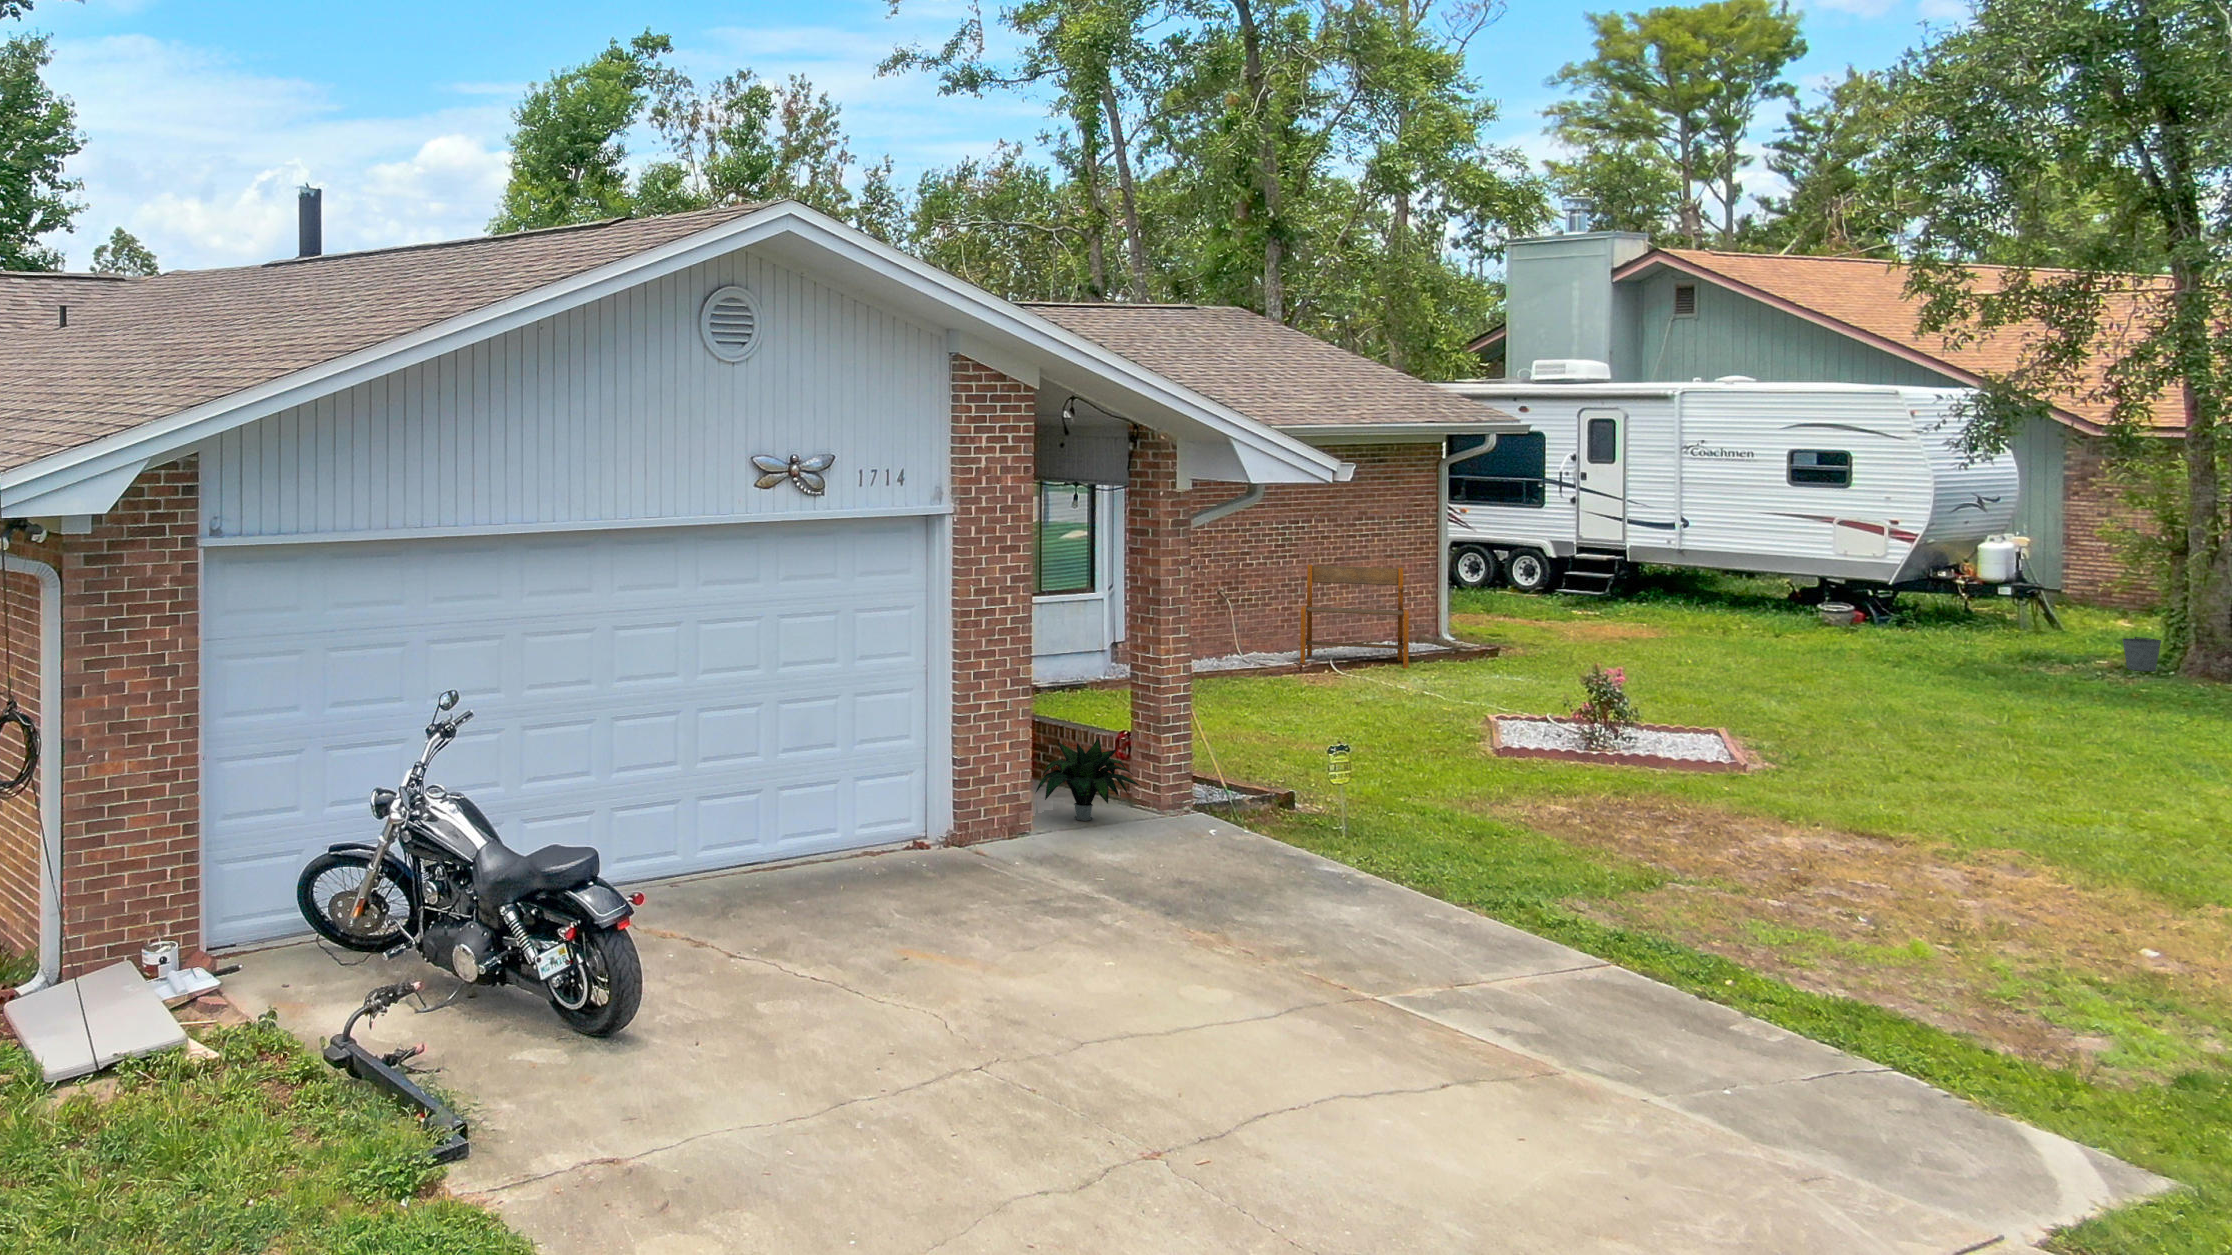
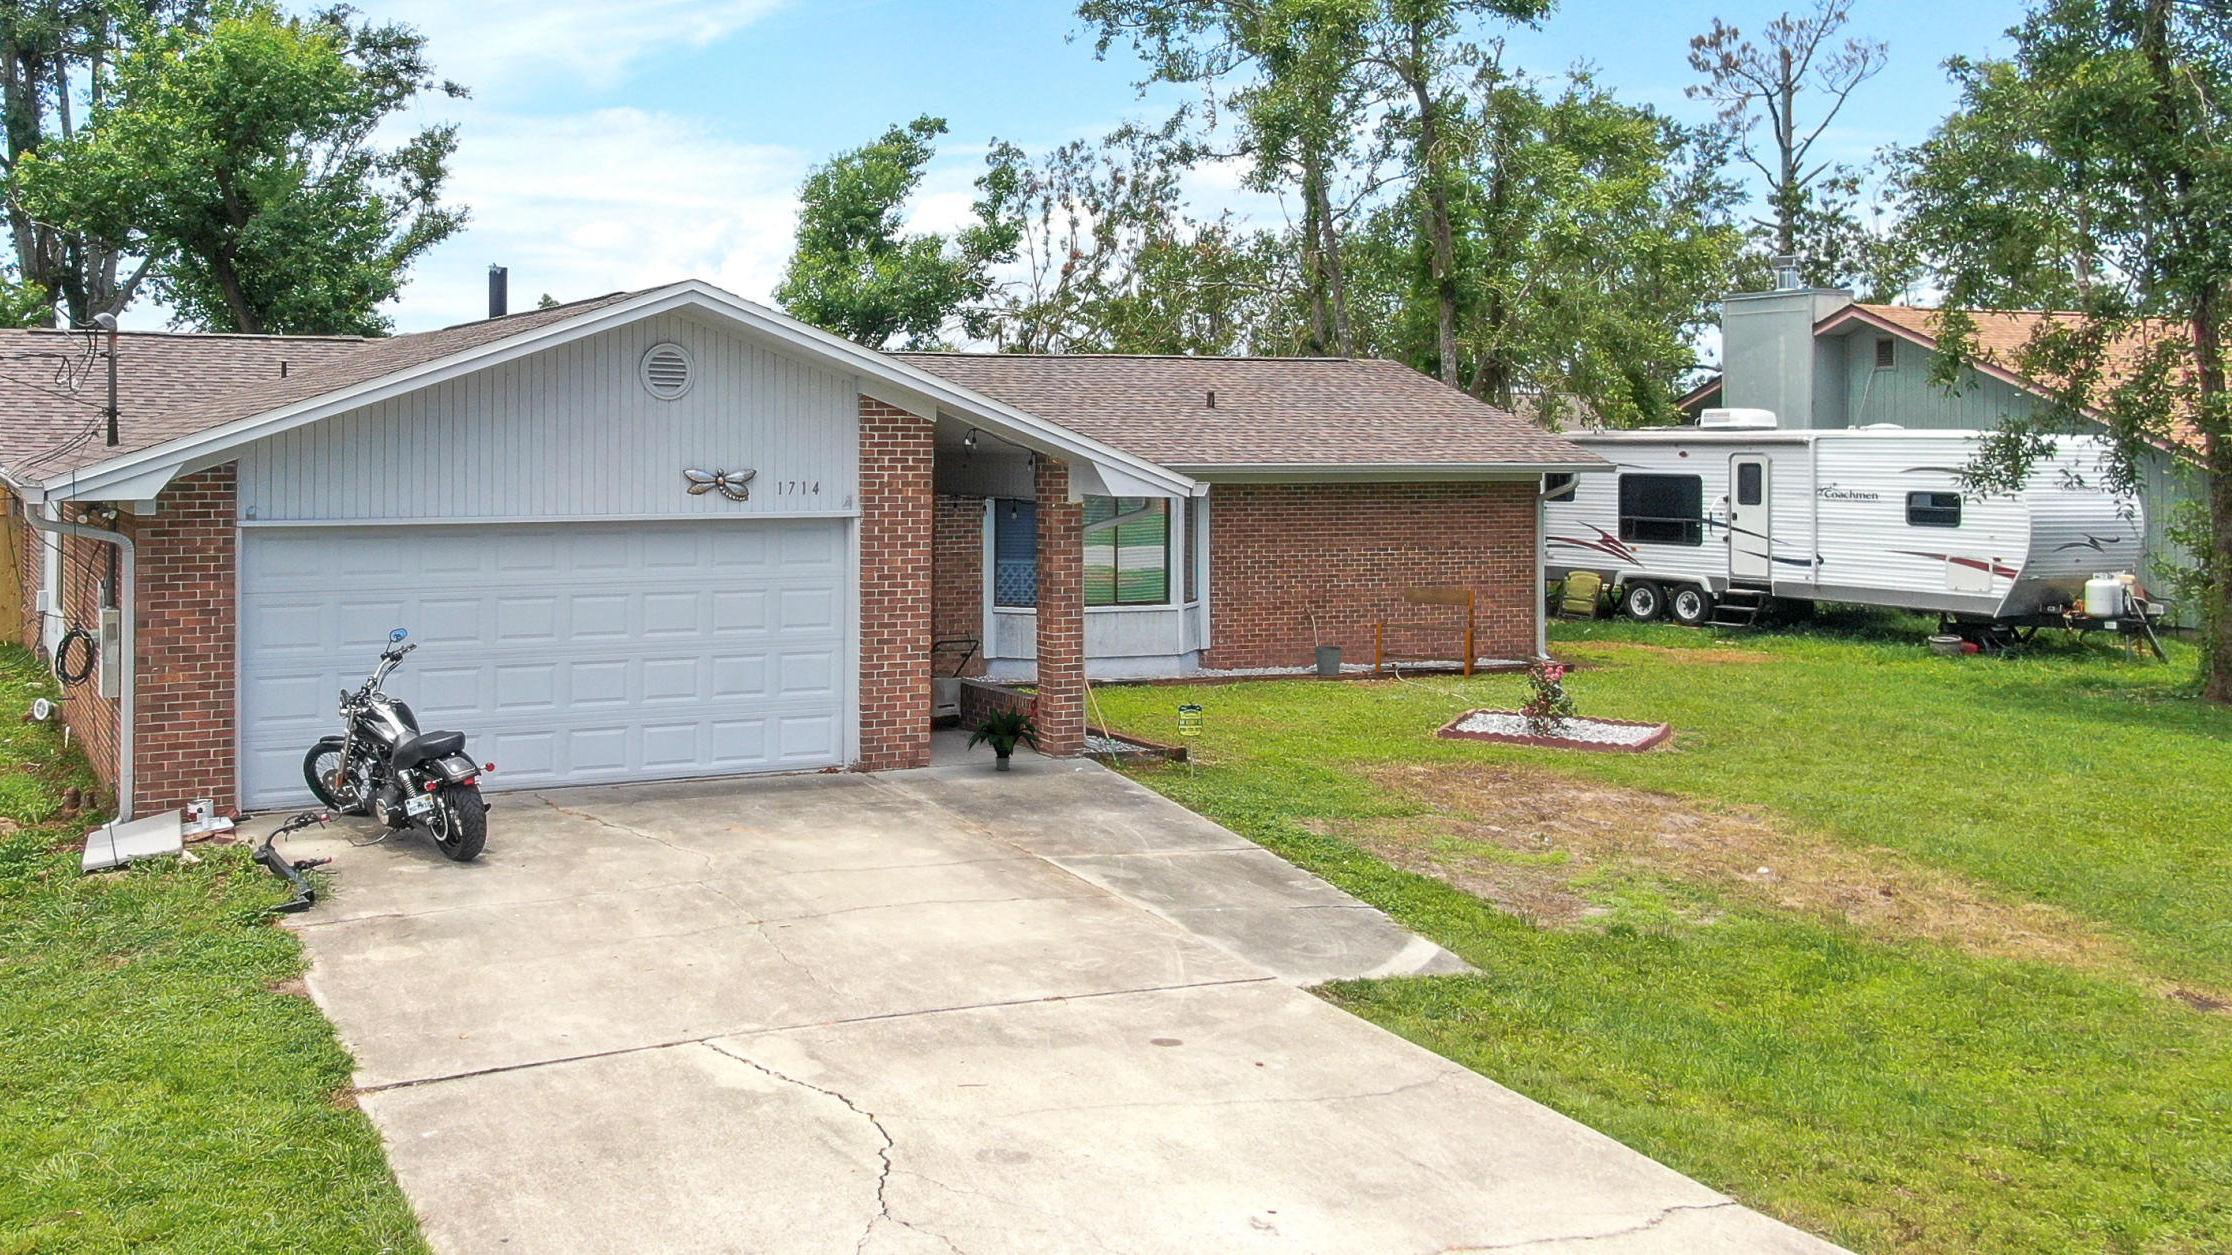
bucket: present [2123,637,2161,671] -> present [1315,646,1342,675]

